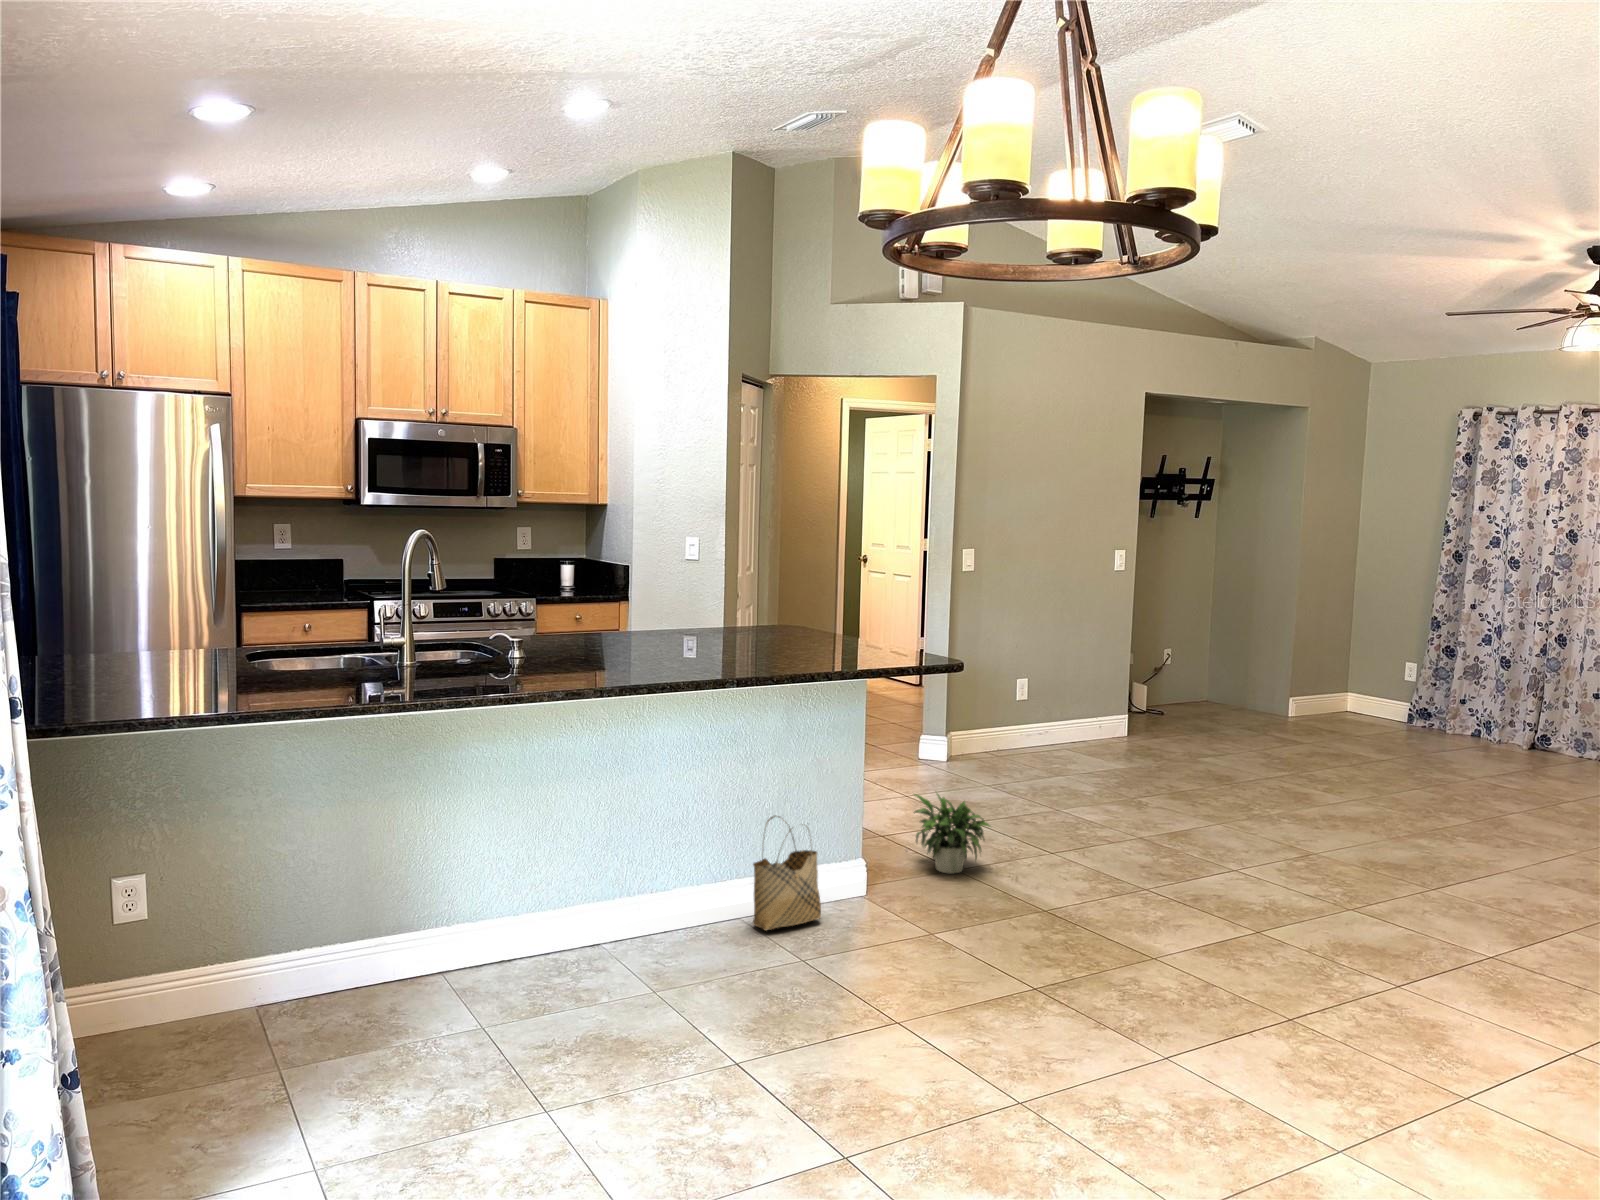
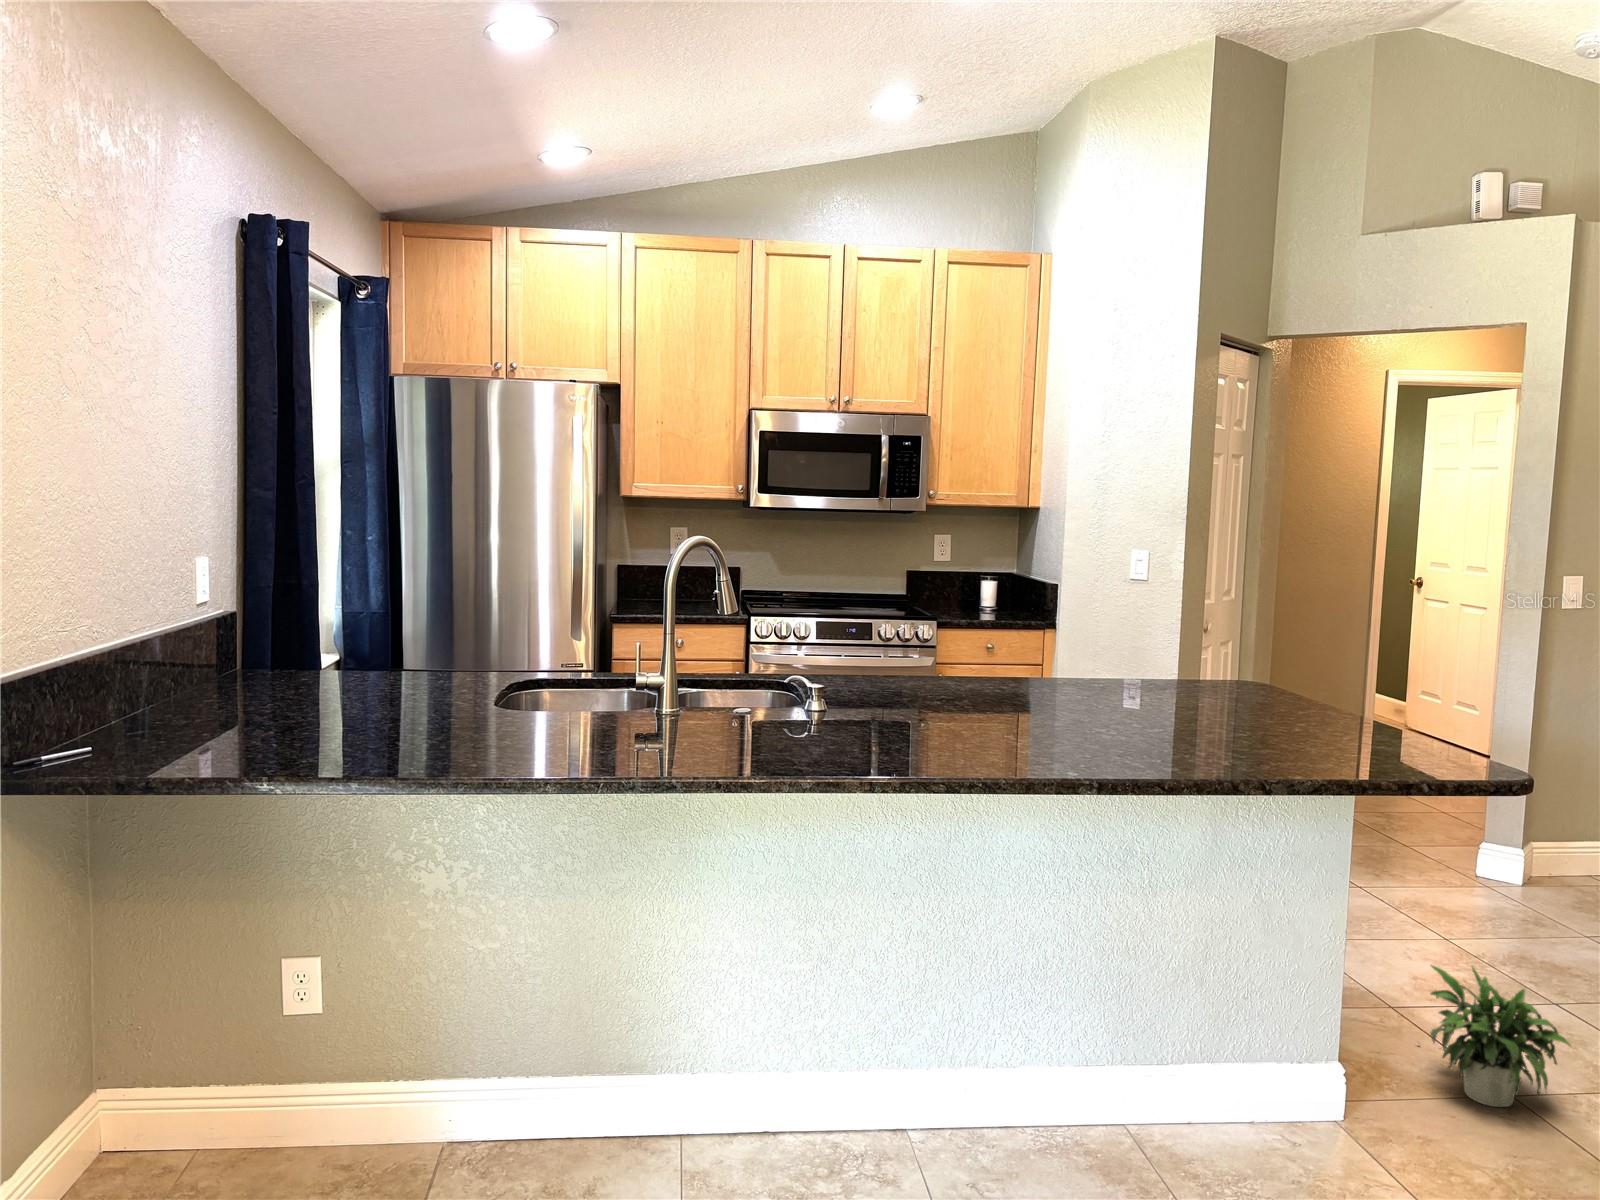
woven basket: present [753,816,821,930] -> none [1129,983,1243,1163]

